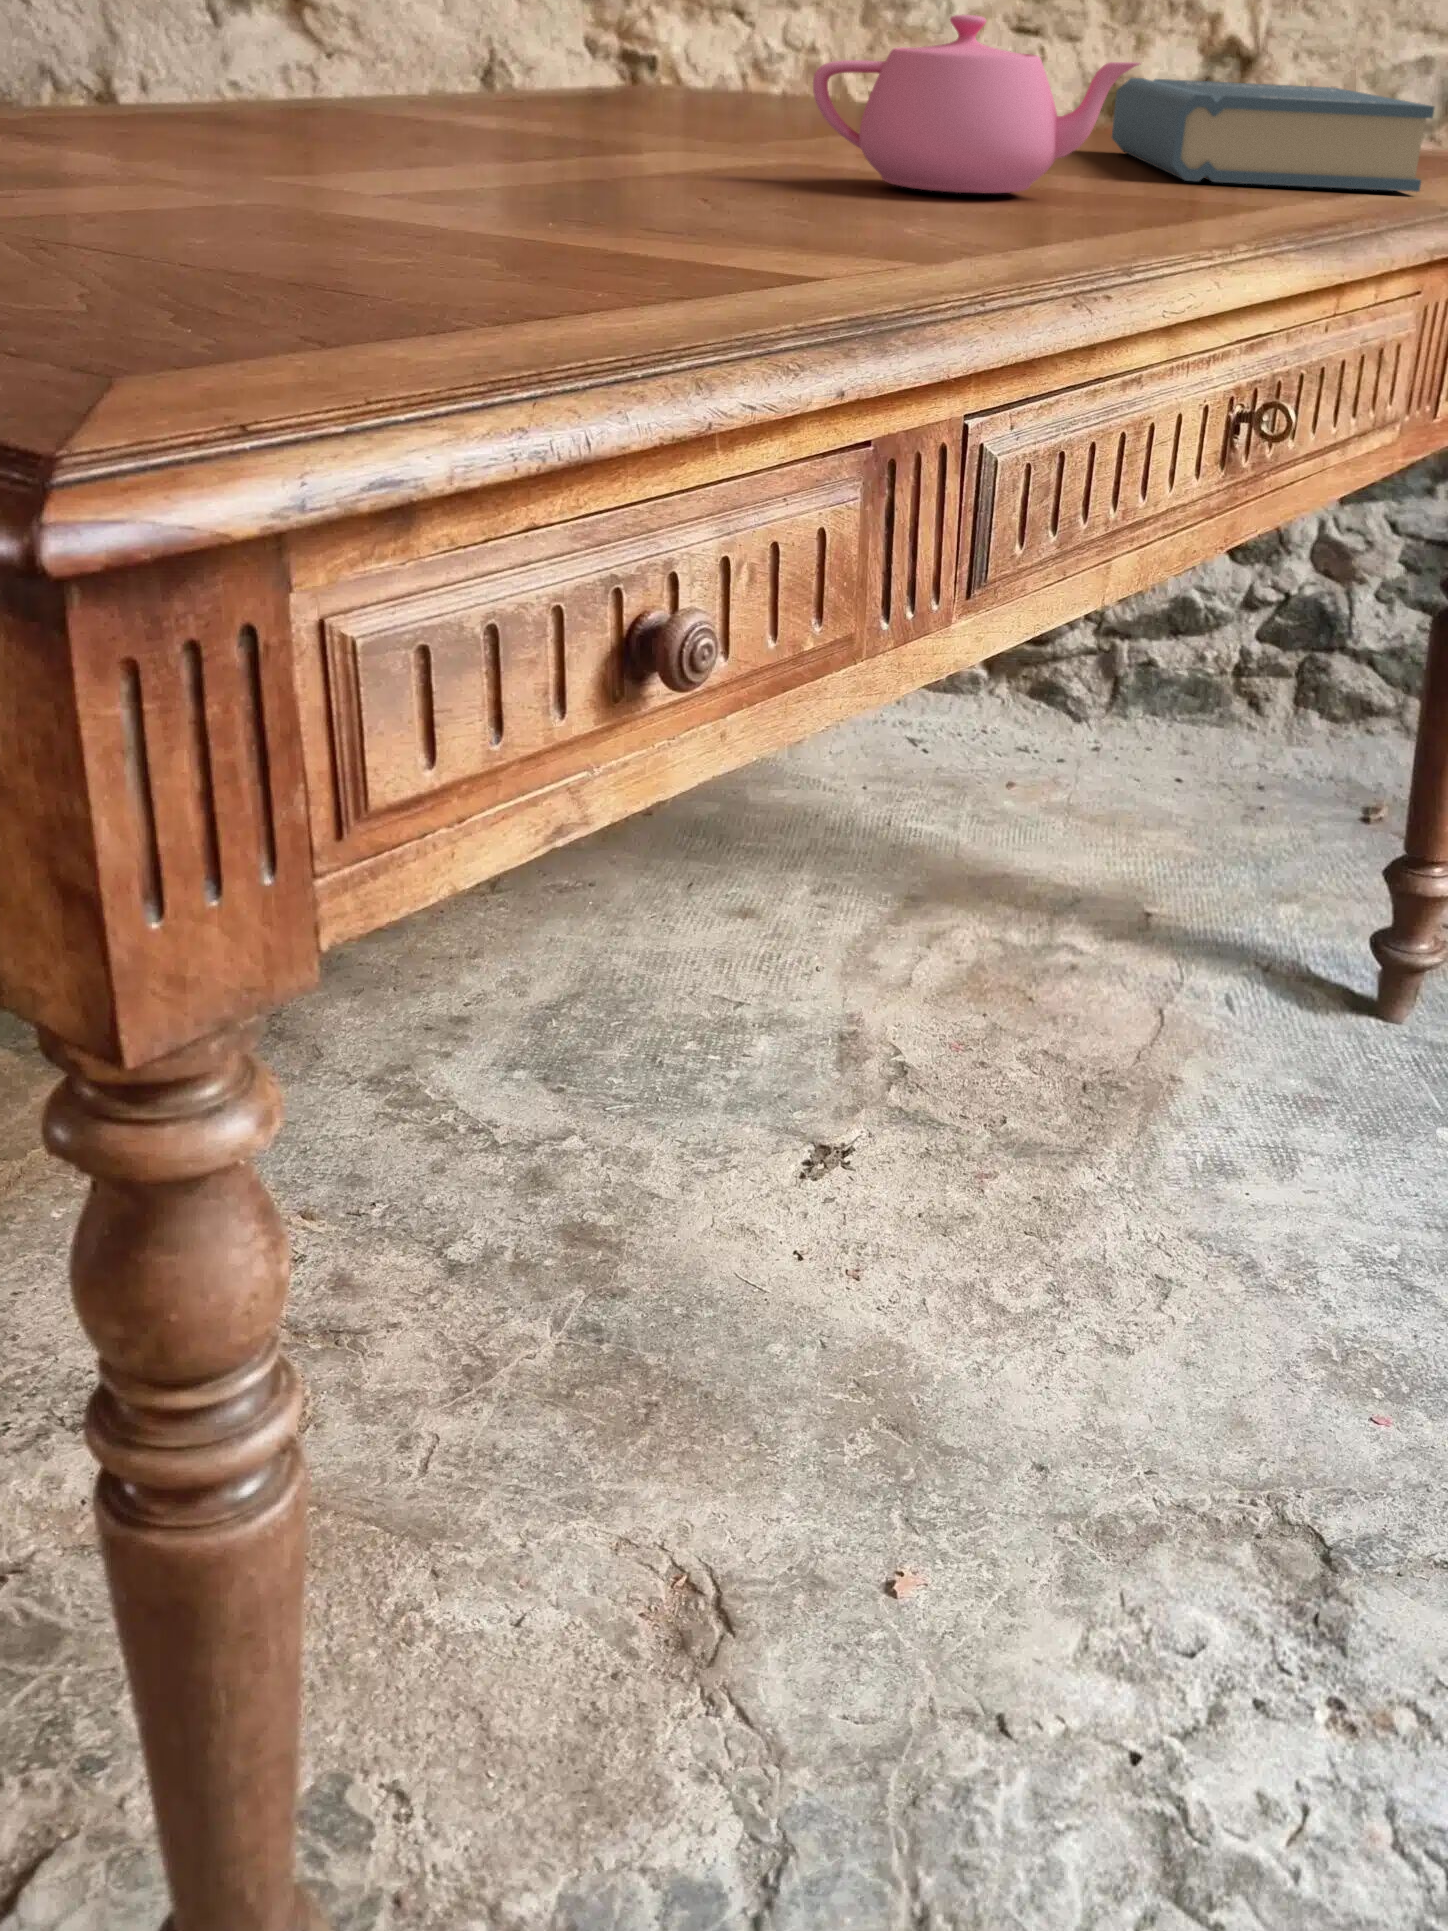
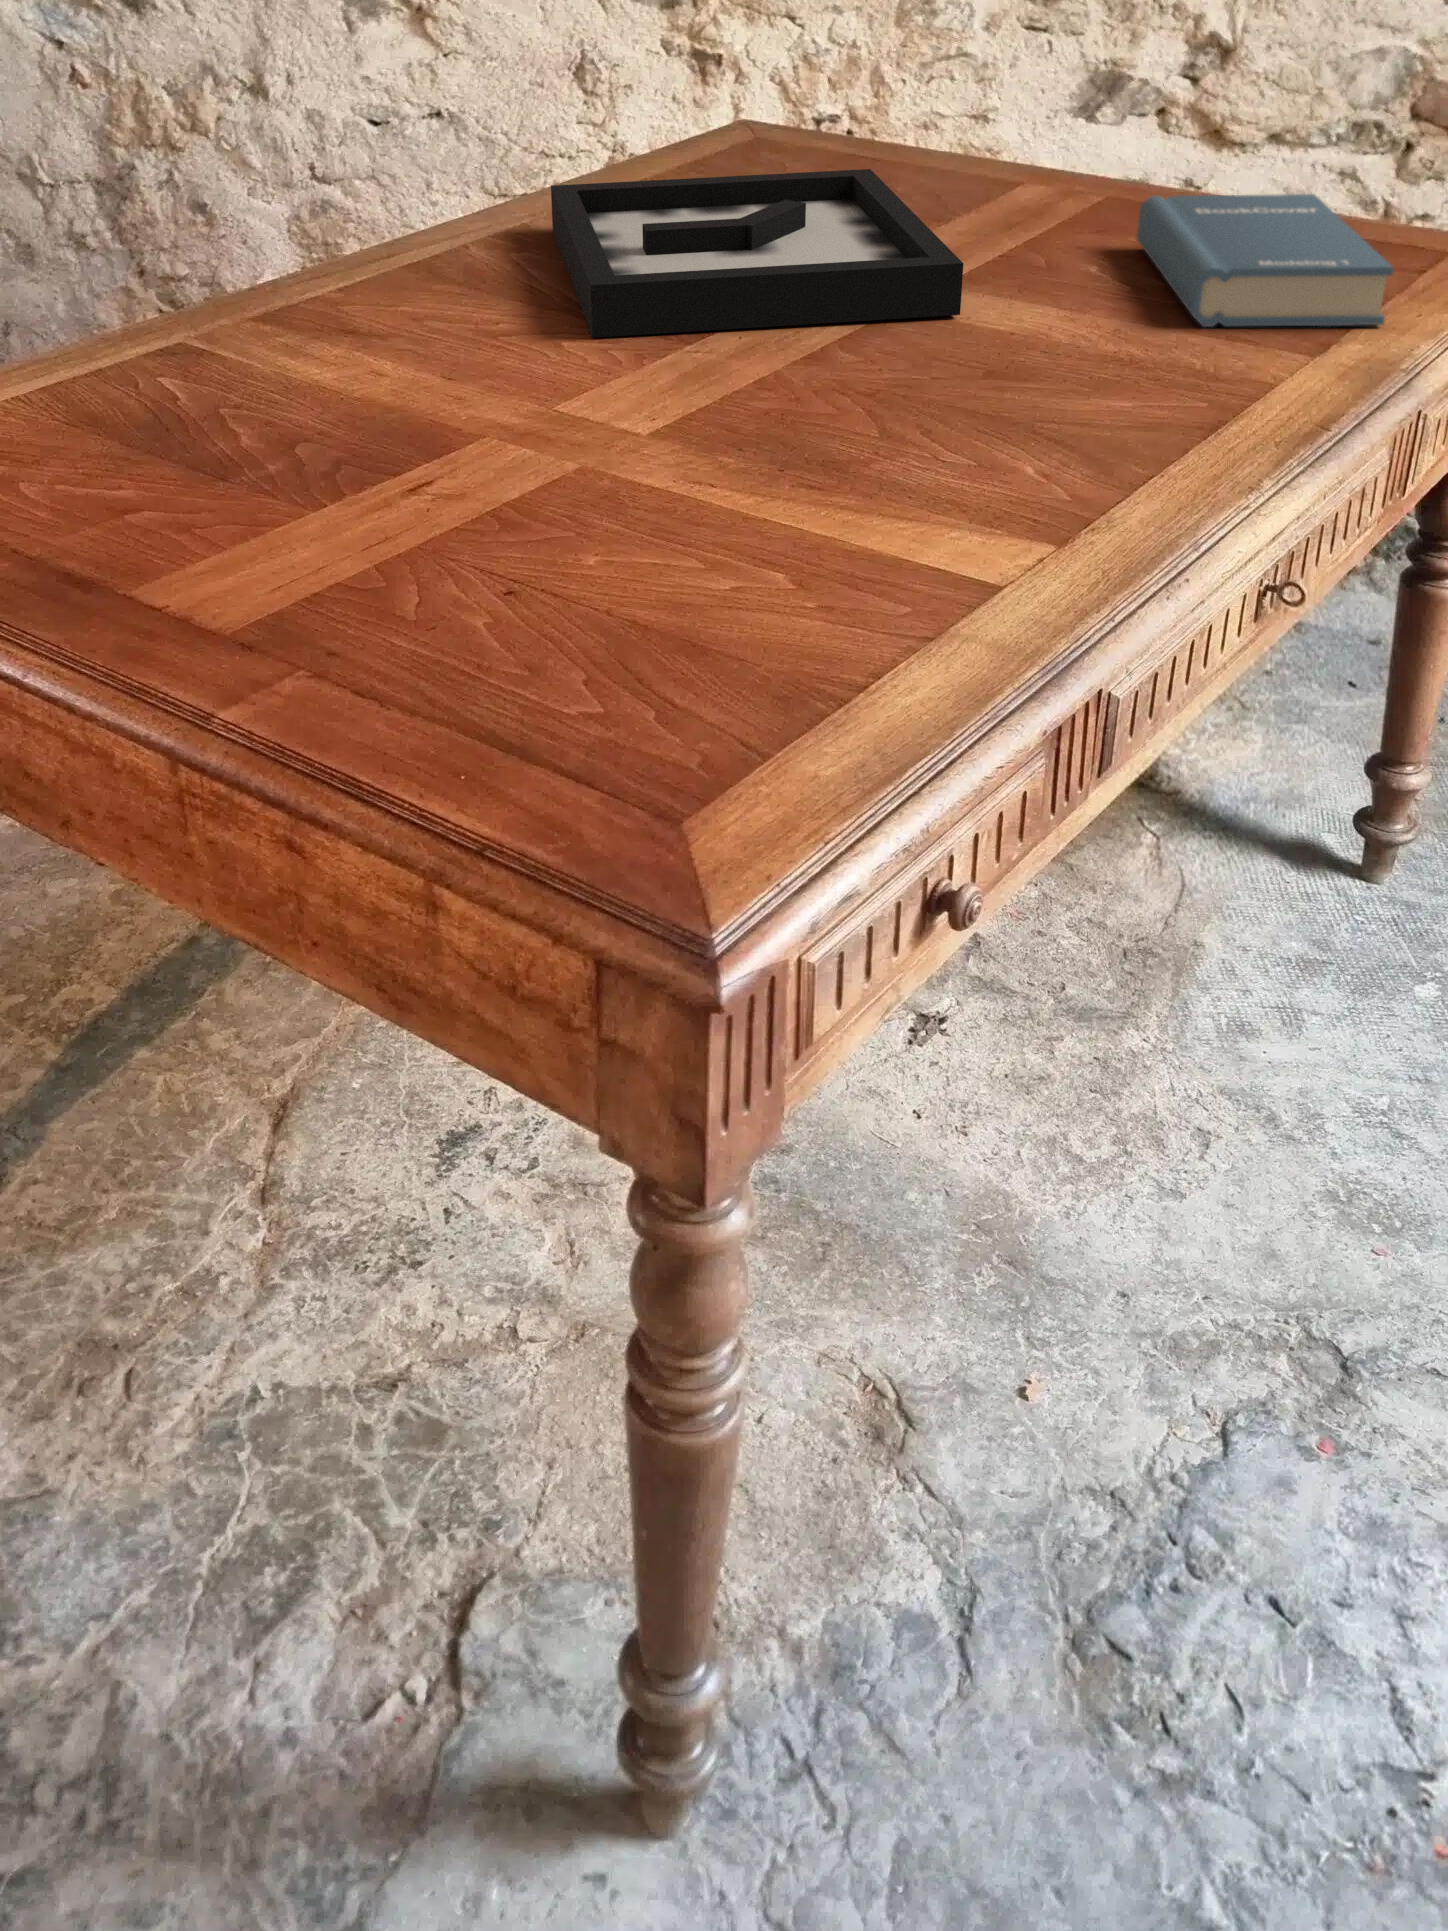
teapot: present [813,15,1140,193] -> none [934,272,1177,400]
decorative tray: none [357,38,872,156] -> present [551,169,963,338]

